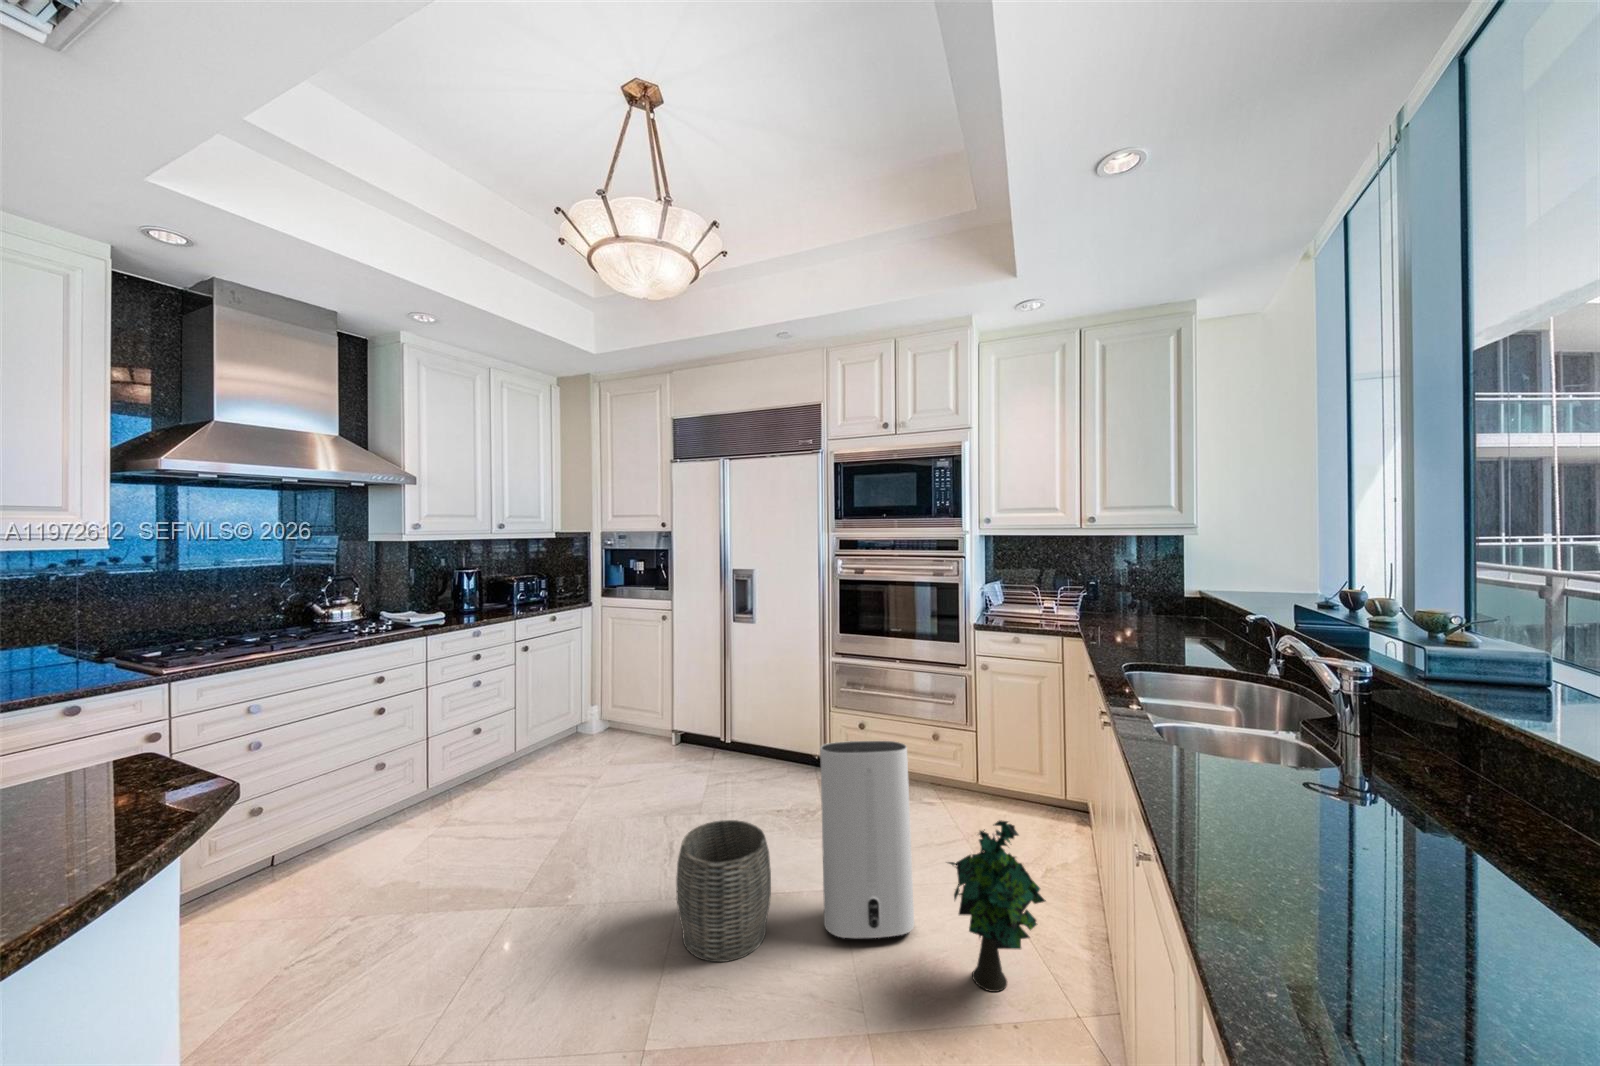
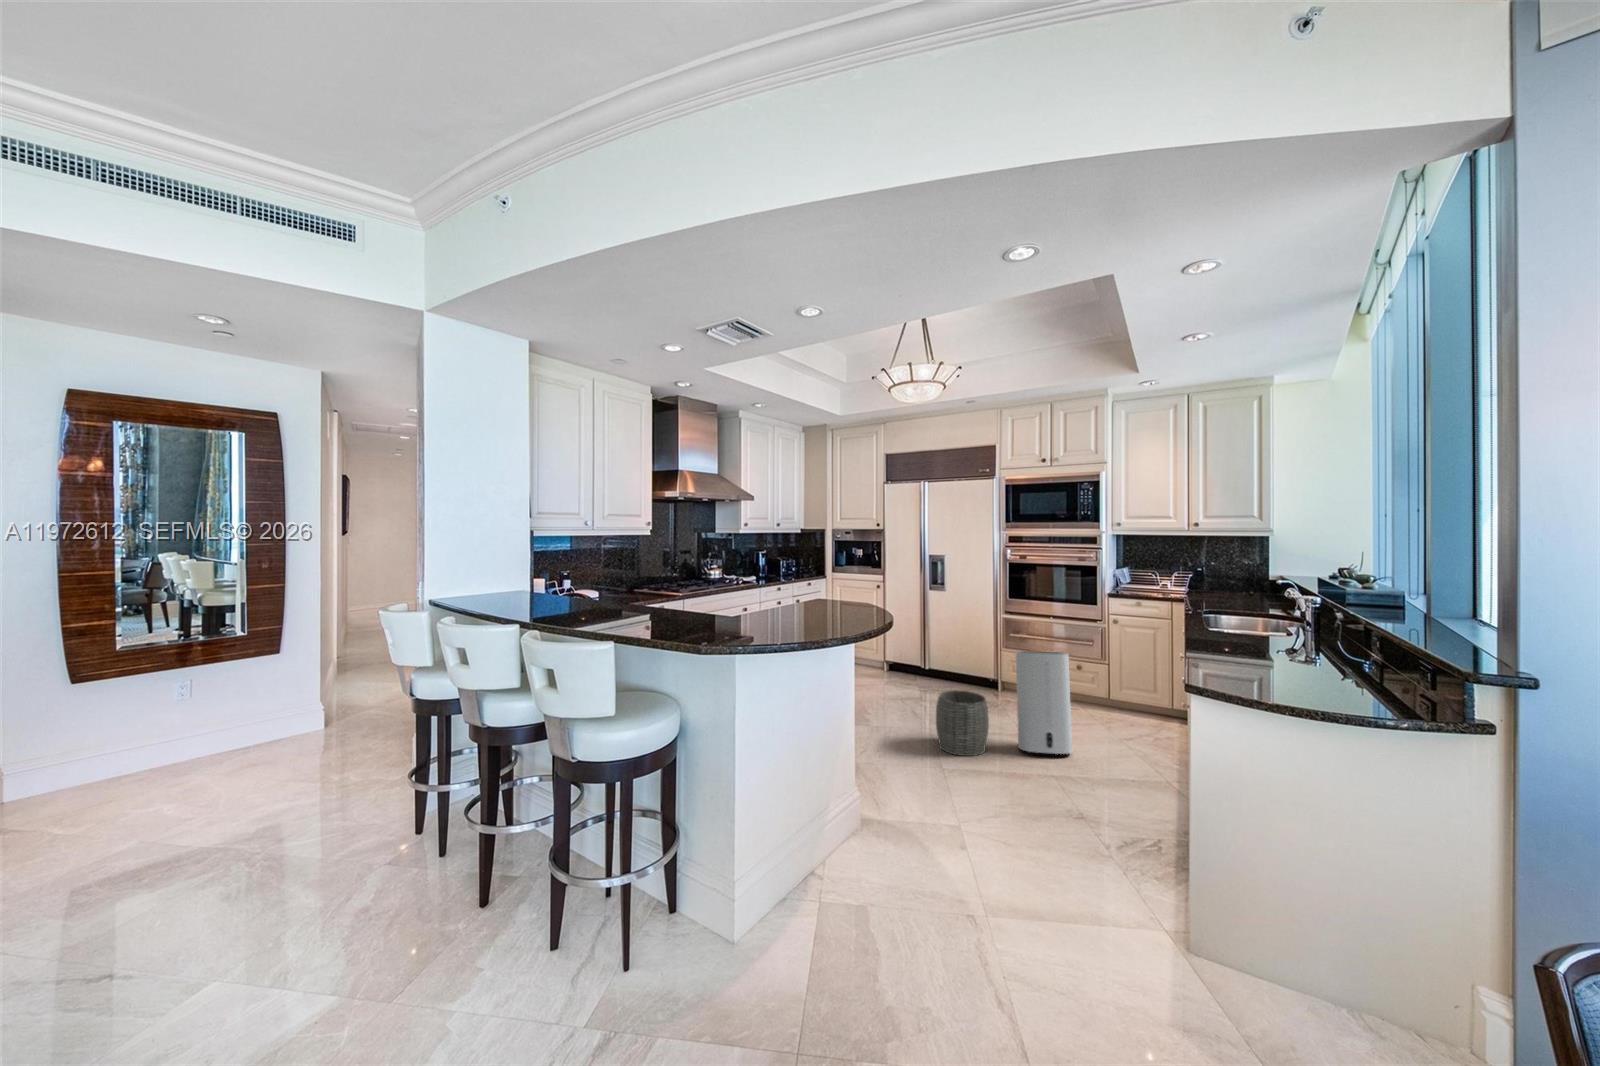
decorative plant: present [948,820,1046,992] -> none [1093,687,1153,777]

